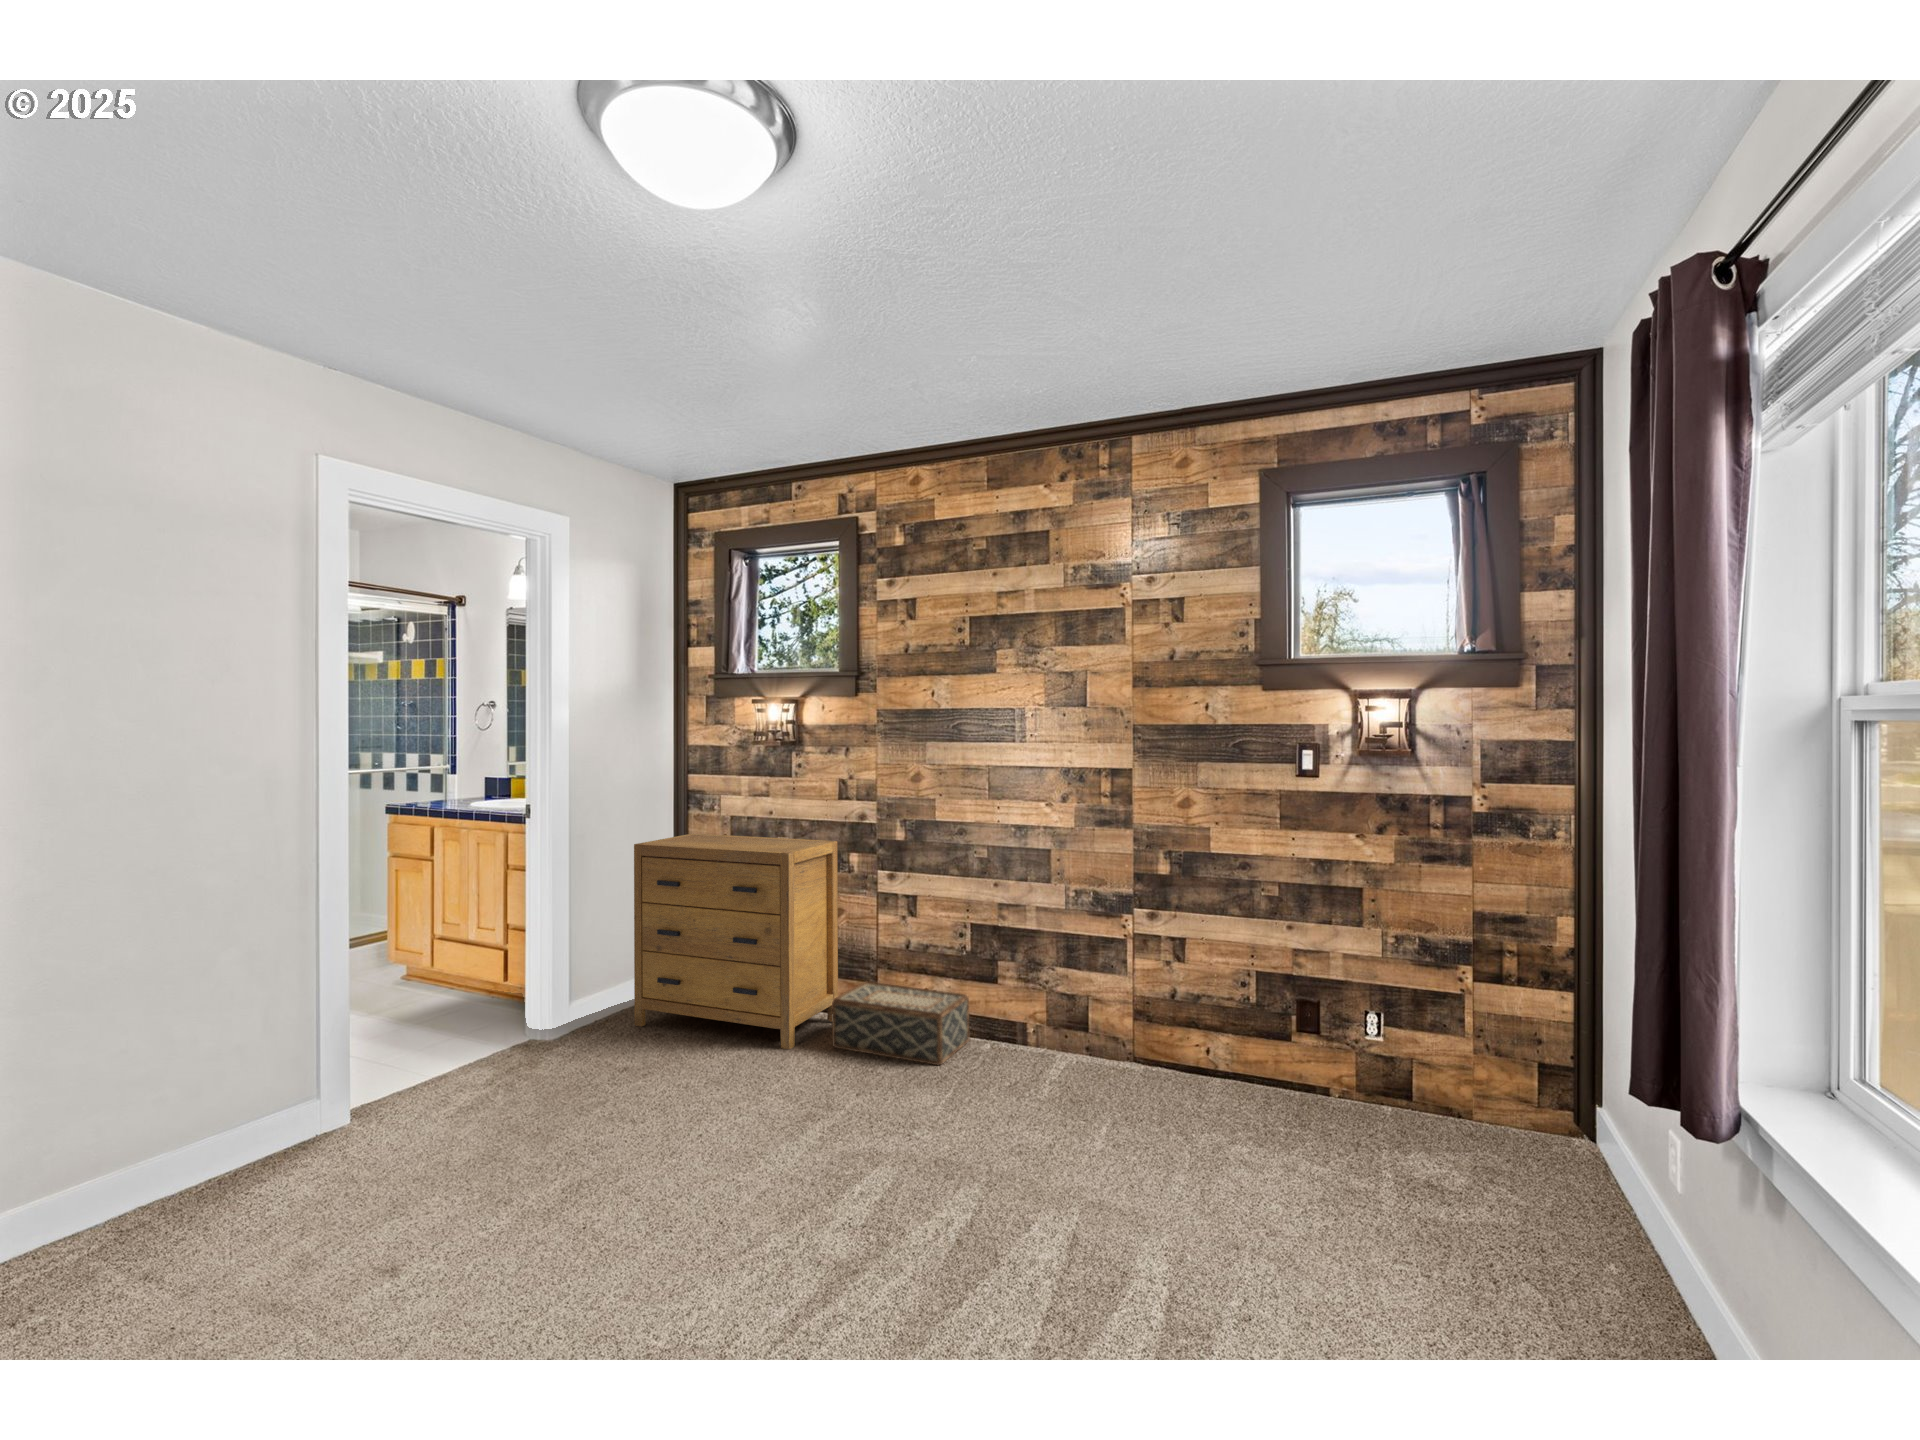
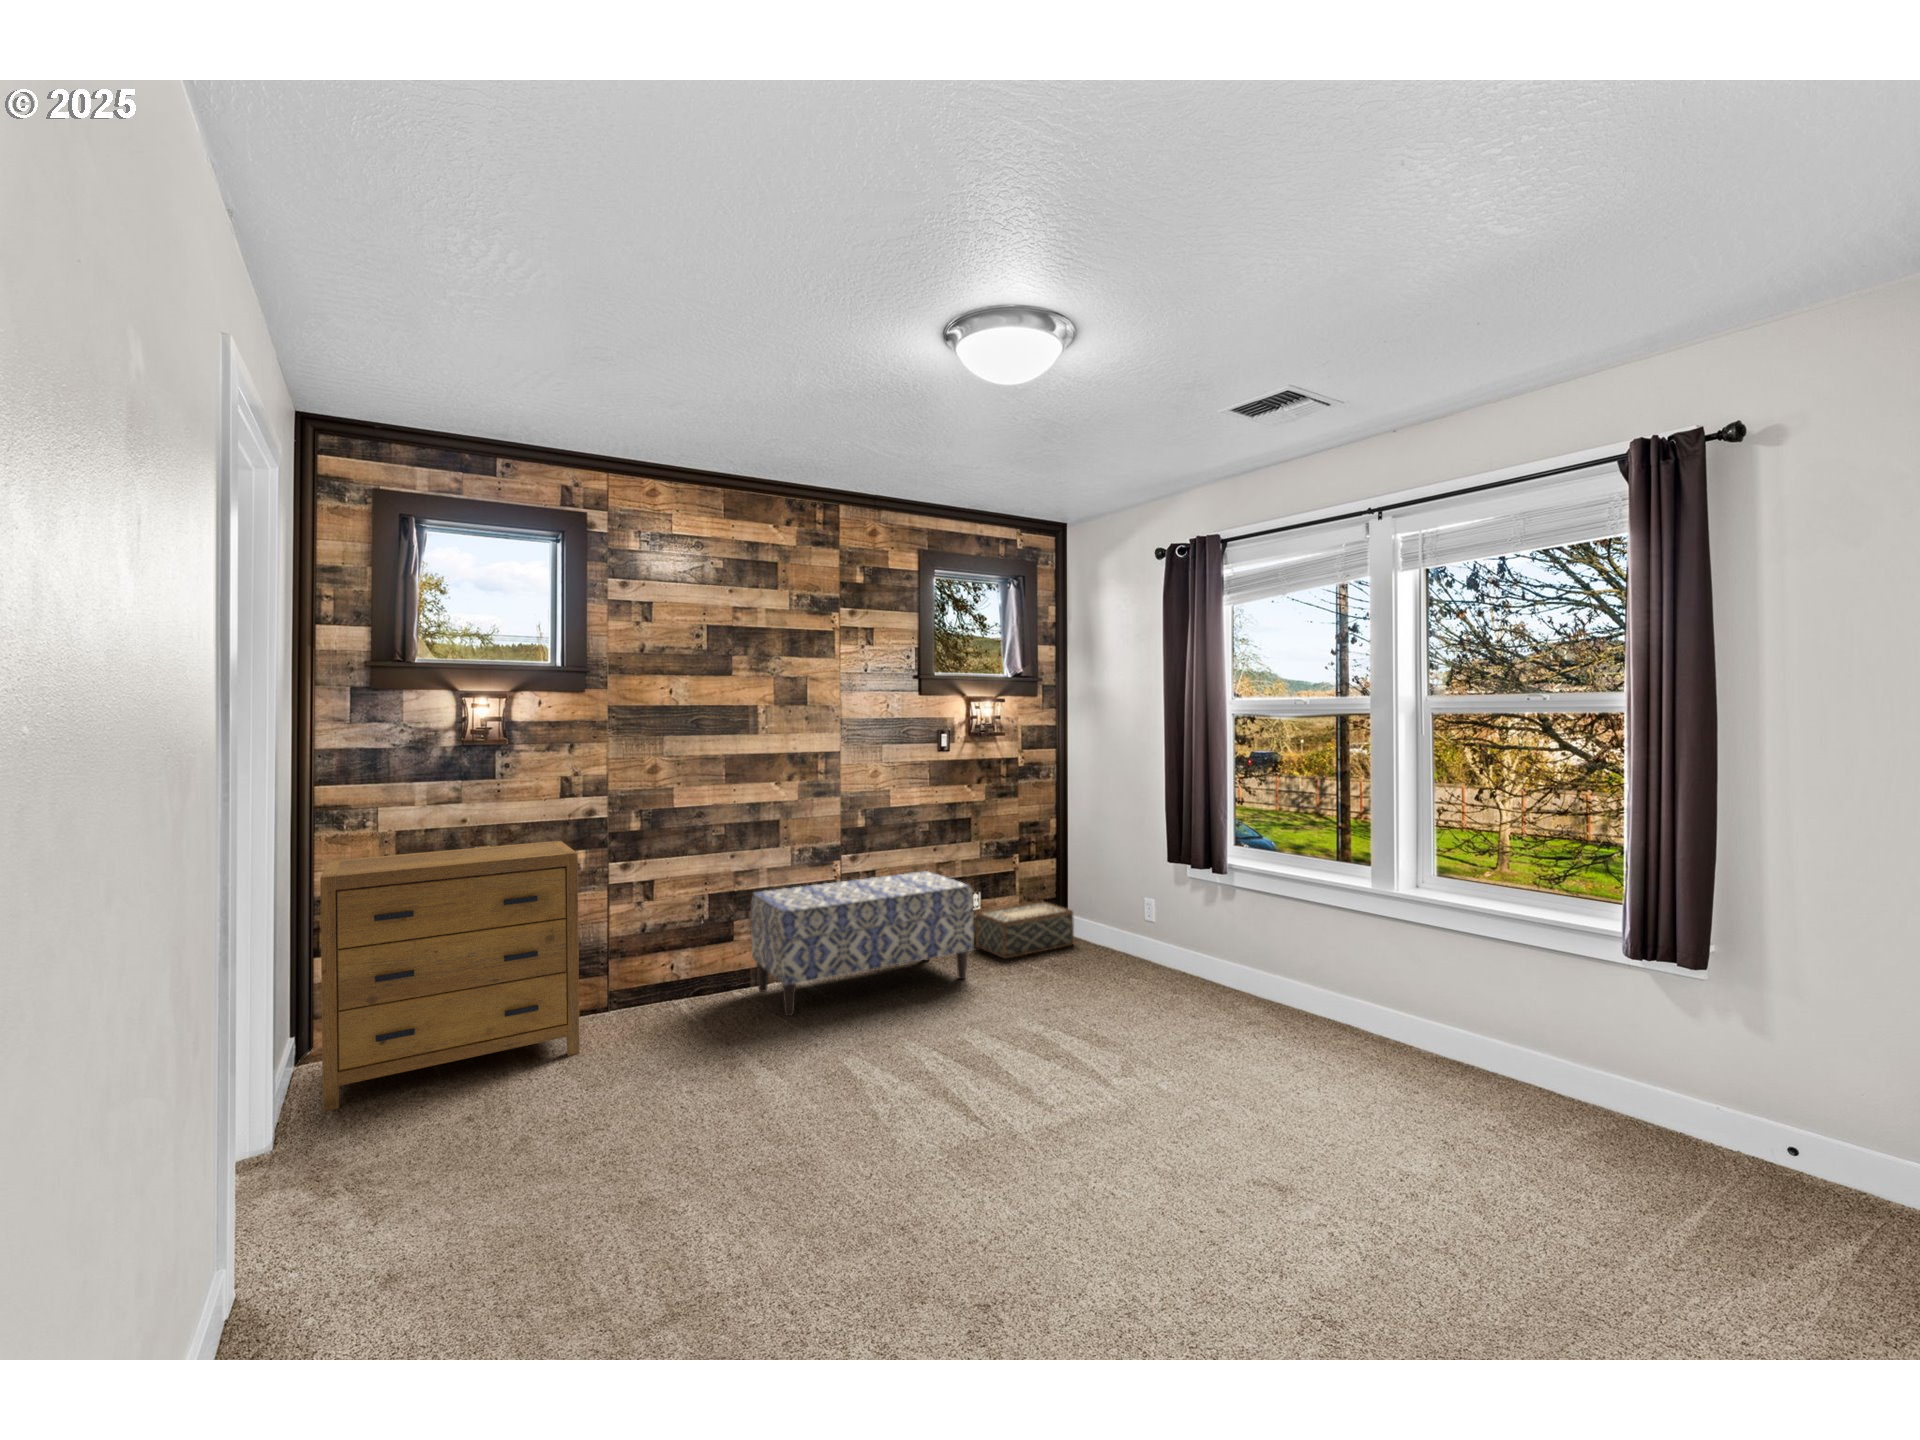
bench: none [955,933,1263,1144] -> present [751,871,974,1016]
woven basket: present [832,981,970,1065] -> present [976,902,1074,959]

